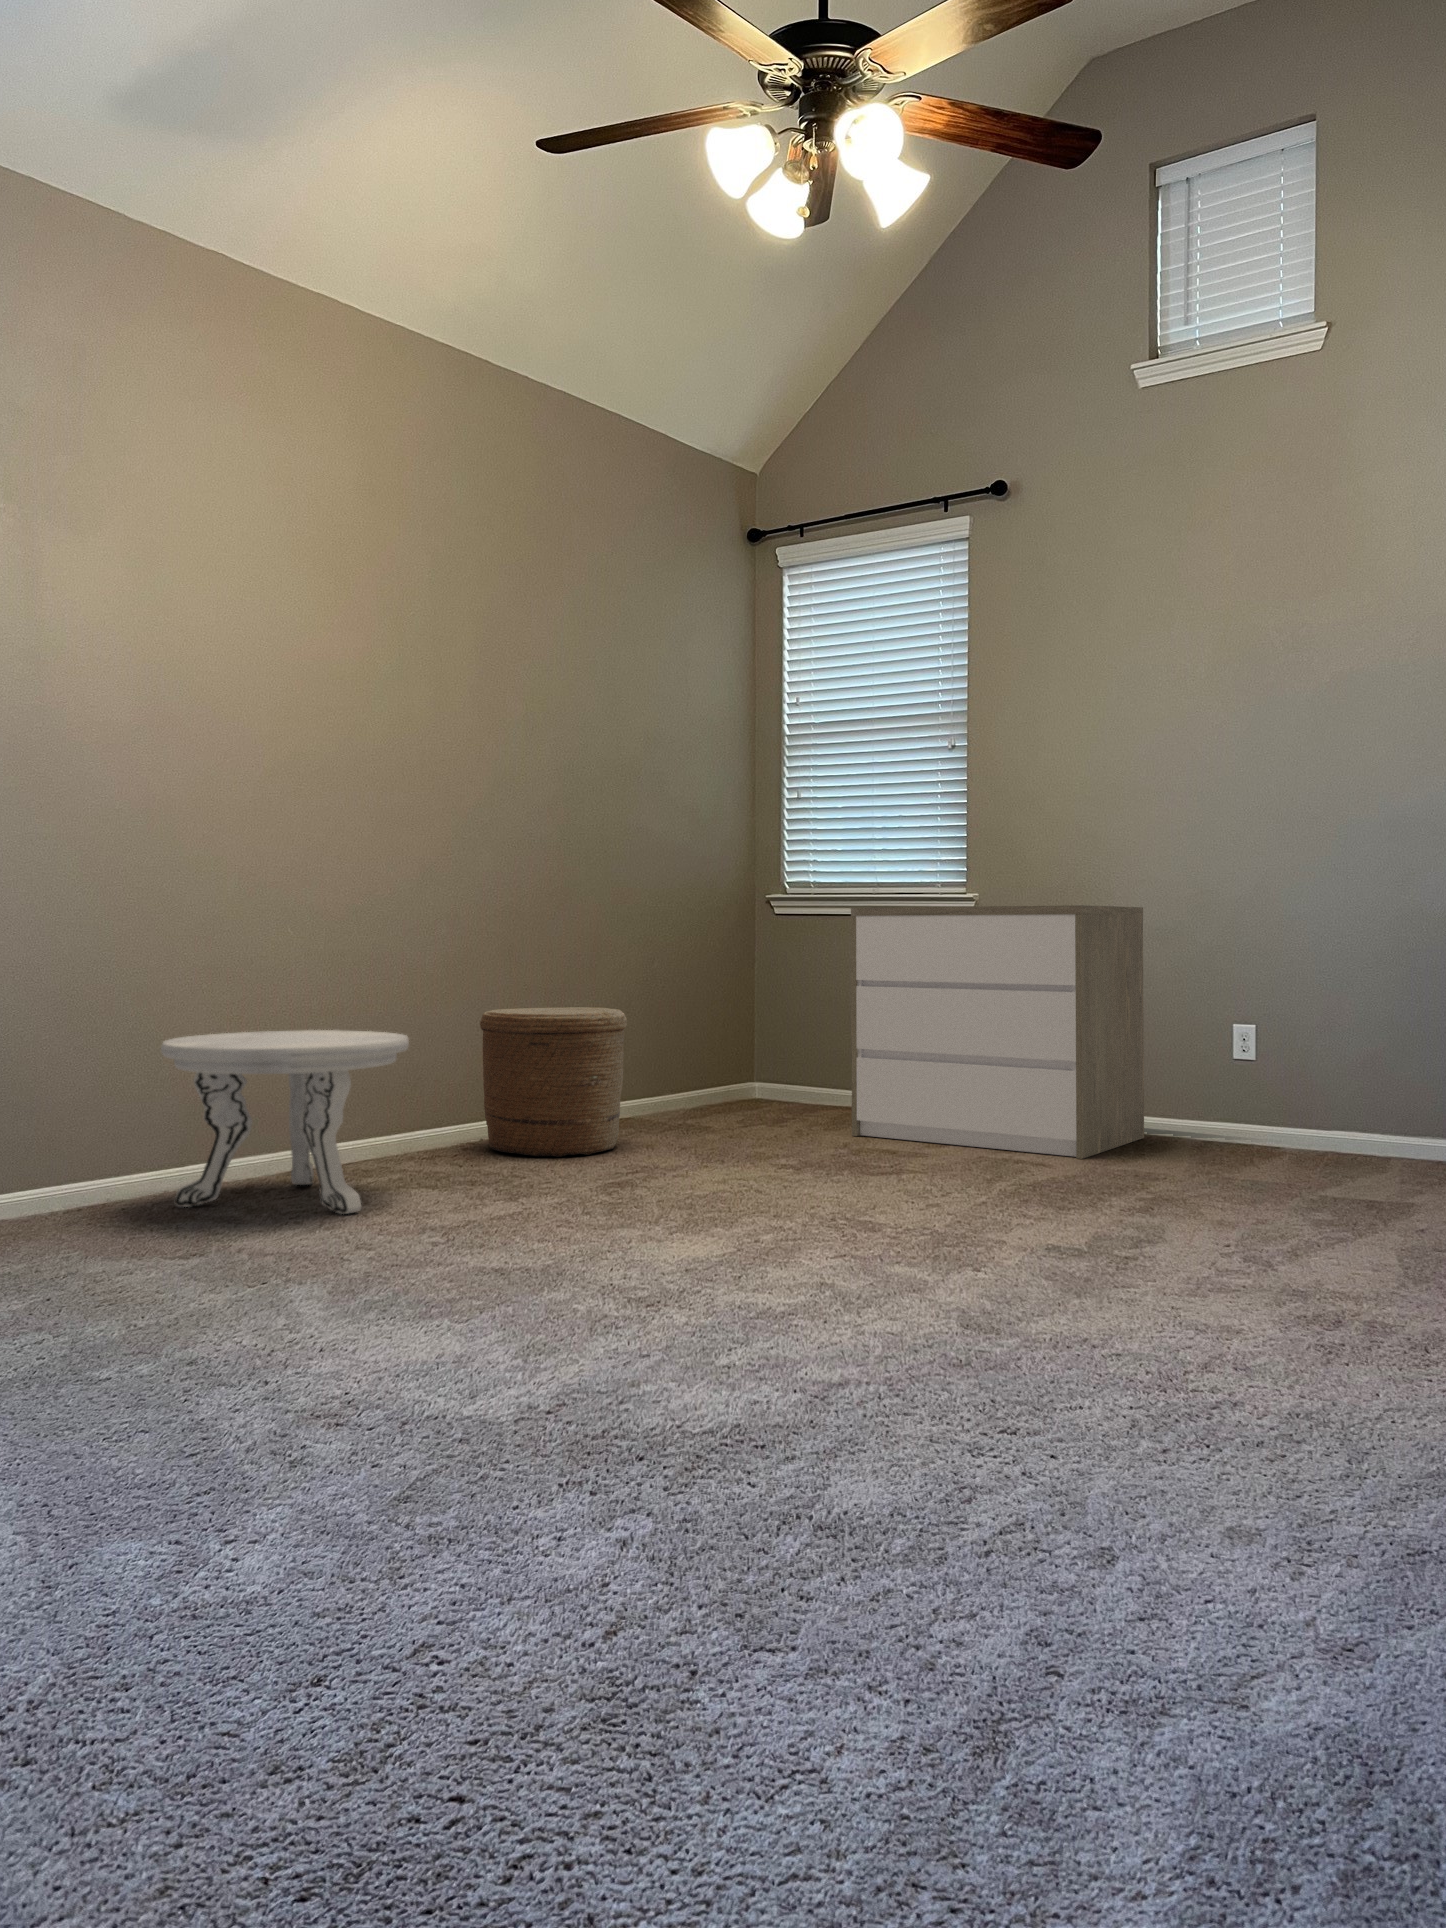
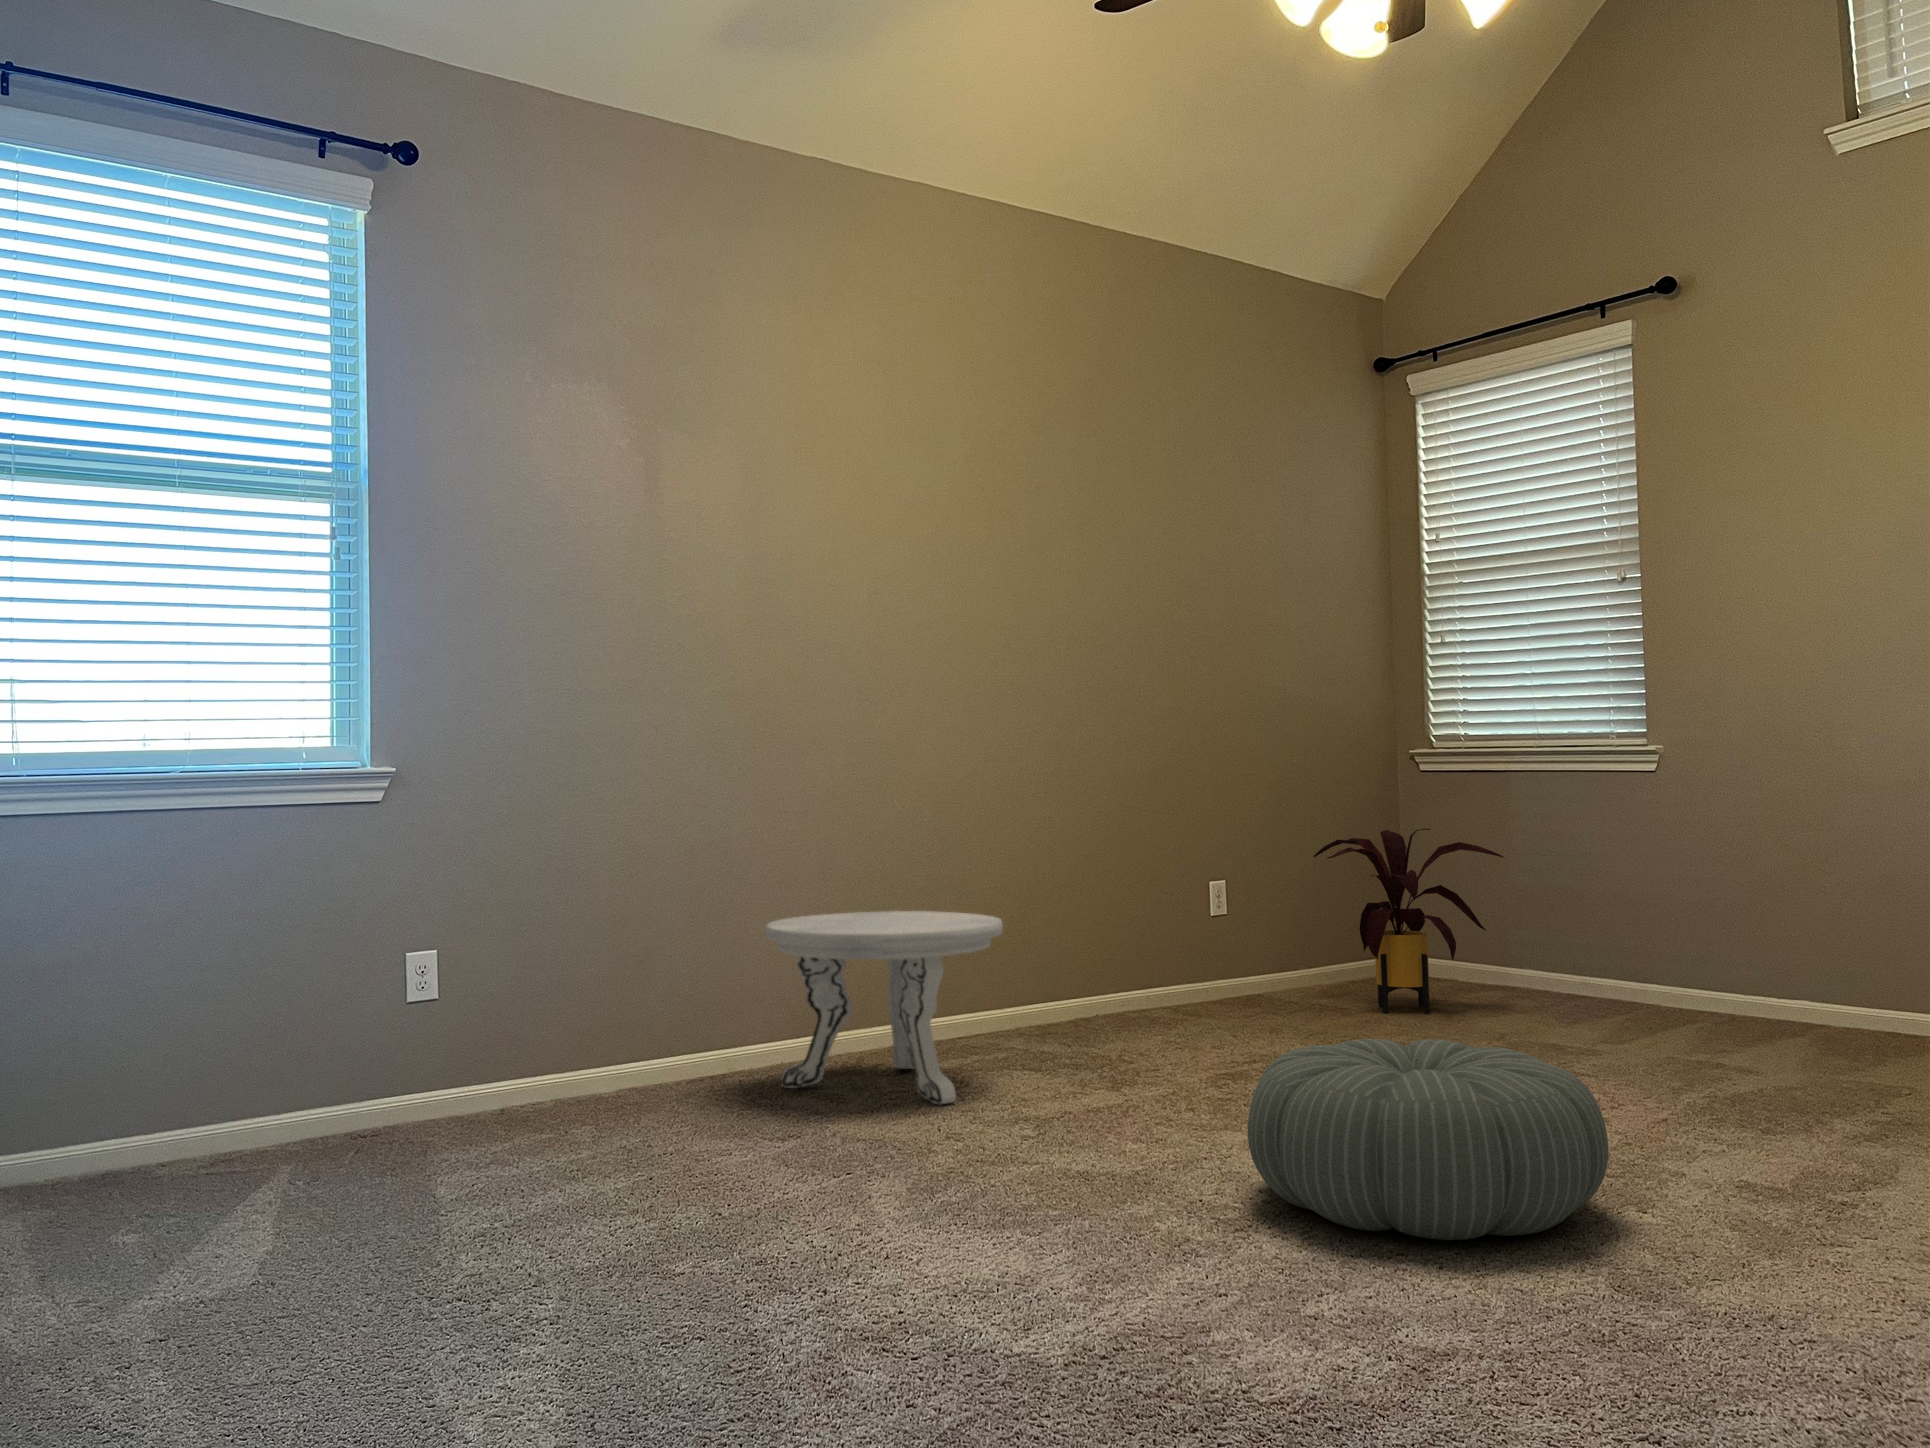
dresser: present [851,905,1144,1159] -> none [1501,765,1903,1076]
house plant: none [683,958,848,1123] -> present [1314,828,1504,1014]
woven basket: present [480,1007,627,1157] -> none [1086,885,1243,1048]
pouf: none [655,1131,953,1295] -> present [1248,1039,1609,1240]

